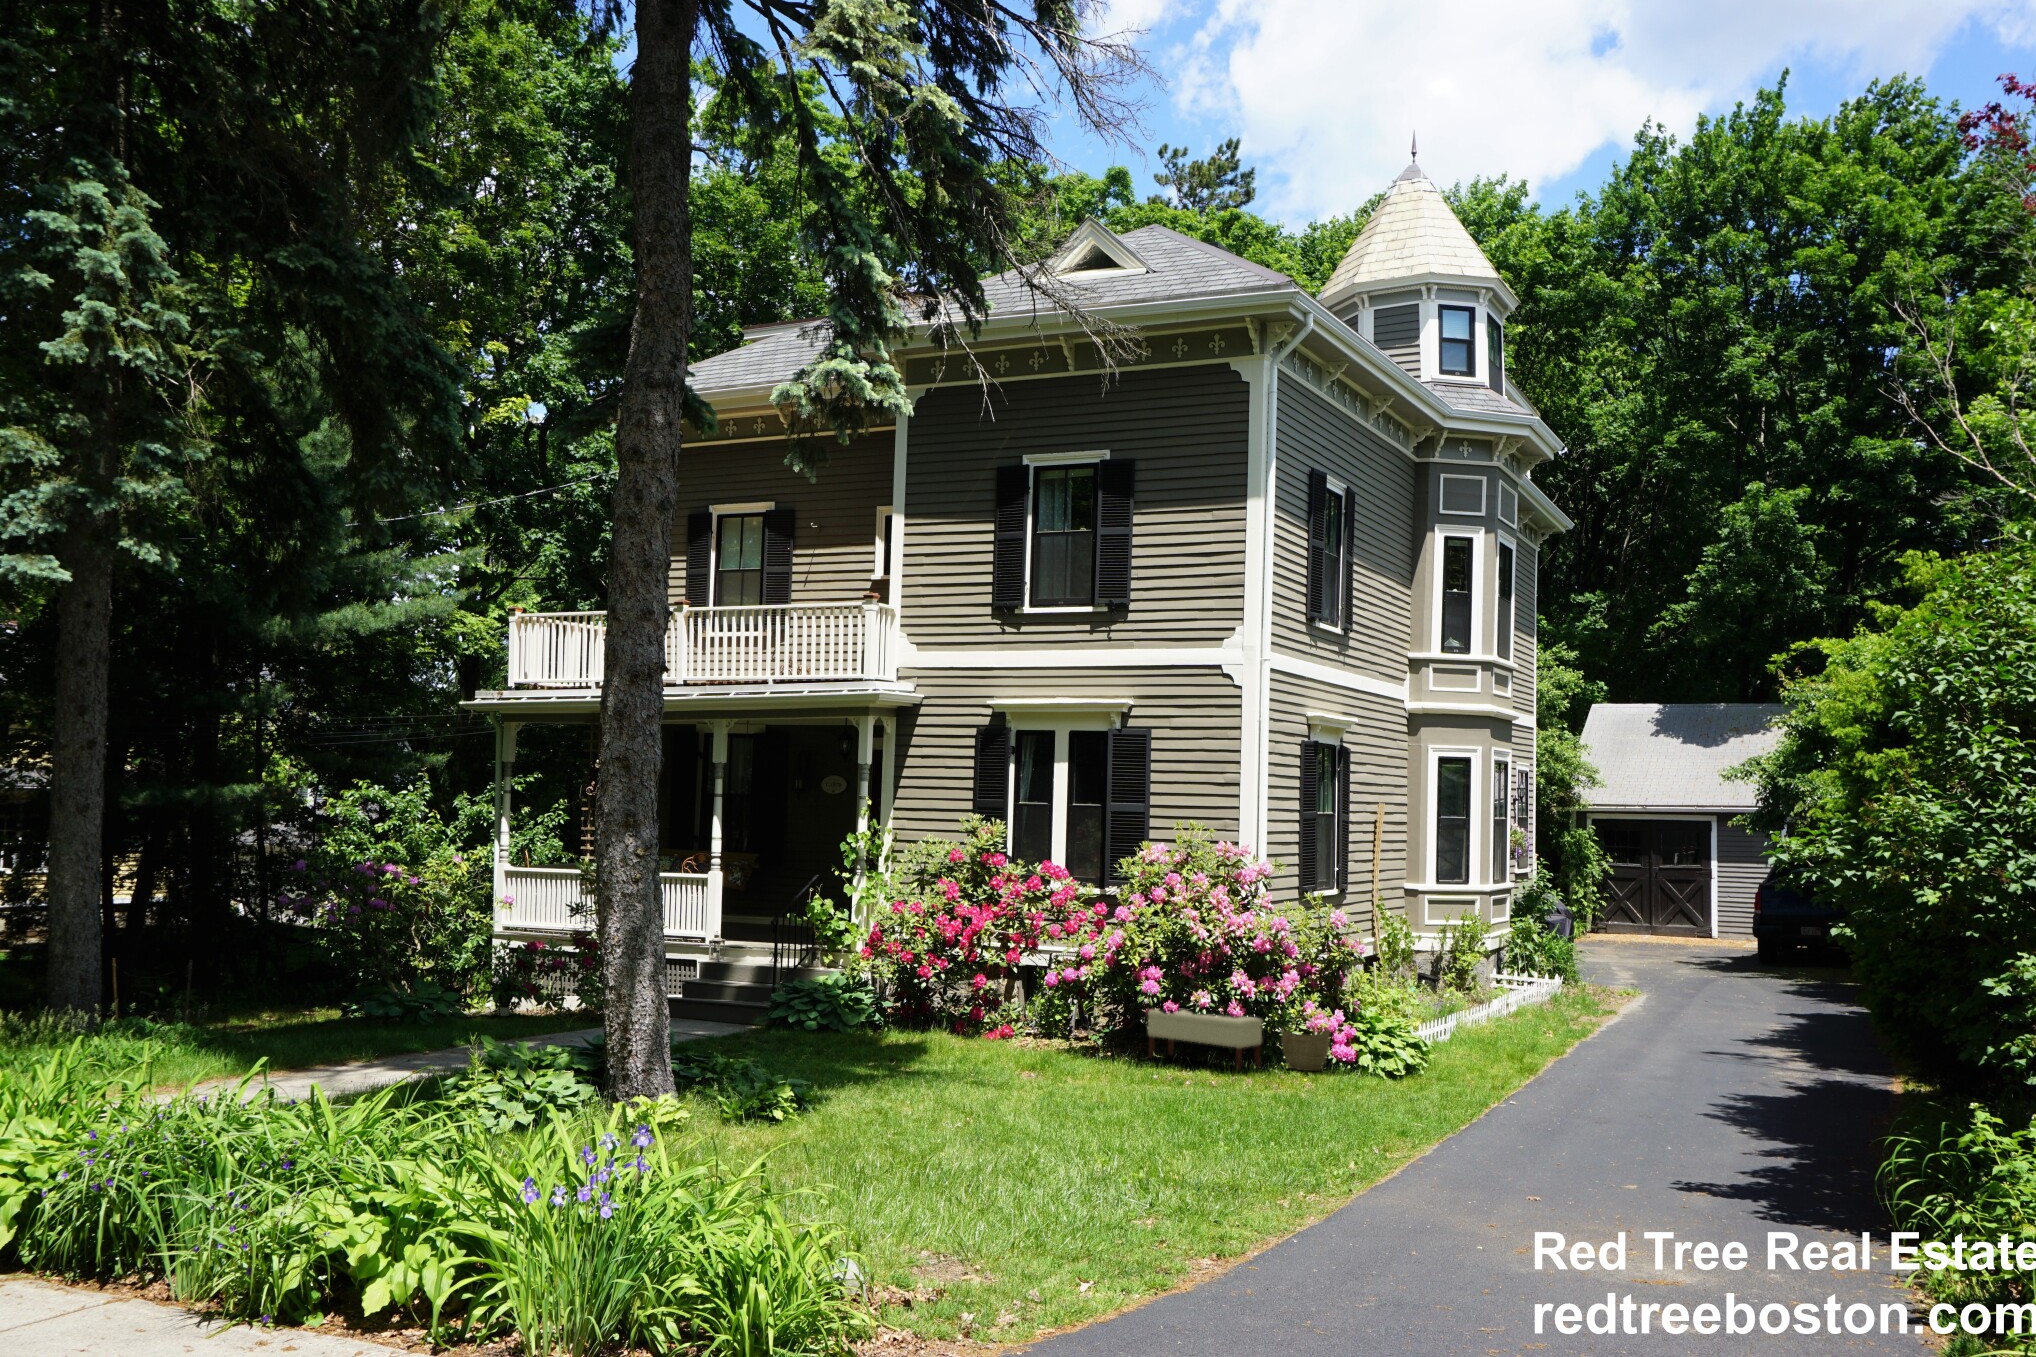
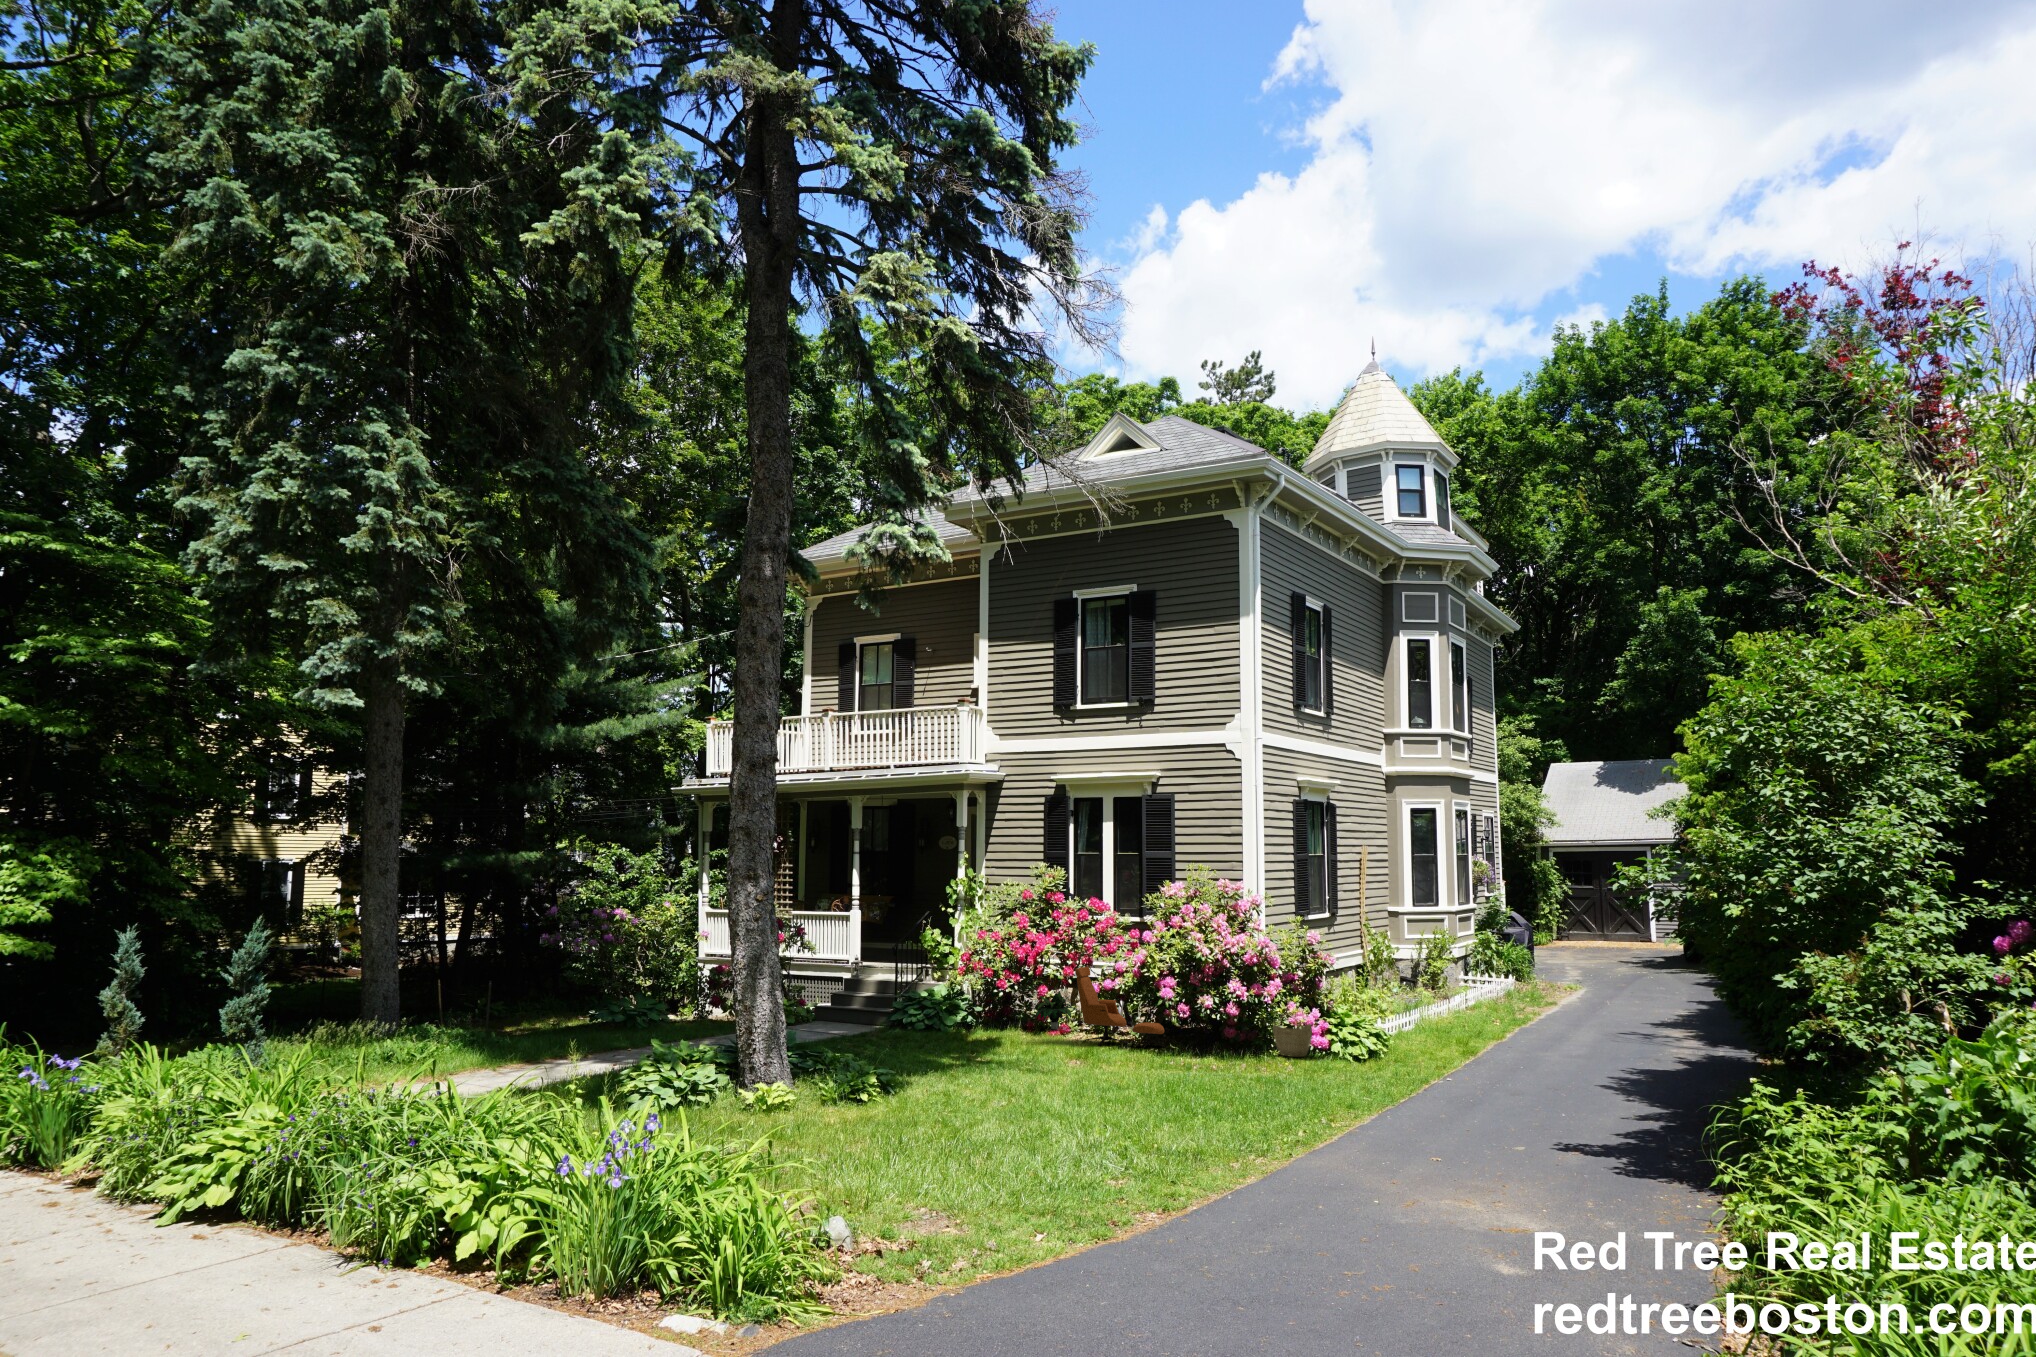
lounge chair: none [1027,954,1140,1058] -> present [1075,967,1165,1048]
potted plant: present [476,972,533,1016] -> present [1035,991,1077,1029]
bench: present [1148,1010,1262,1071] -> none [1169,1008,1258,1058]

